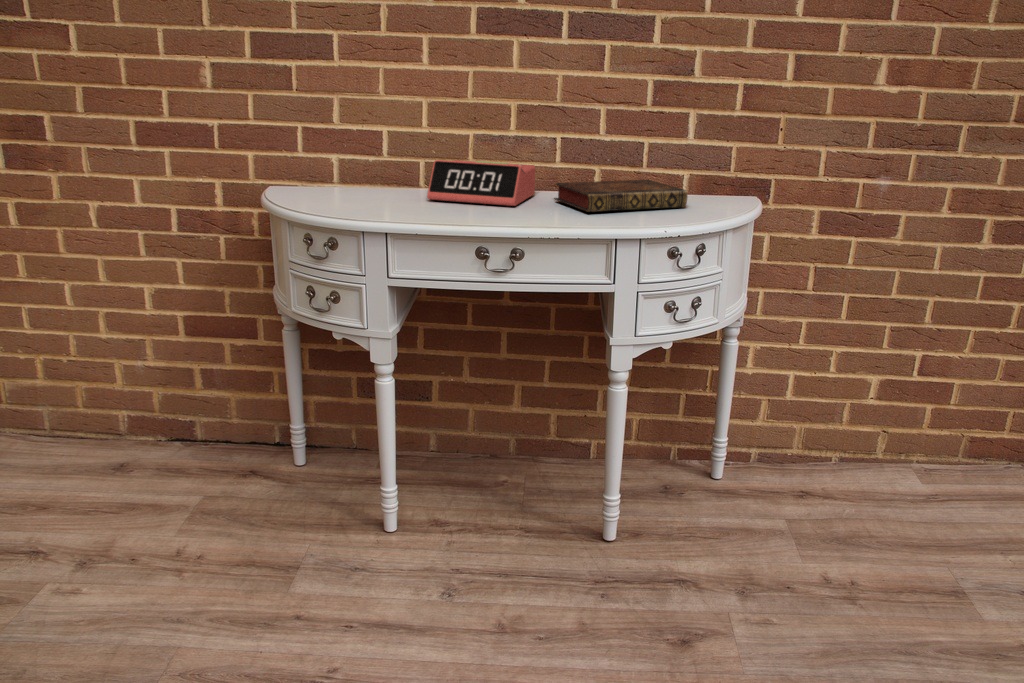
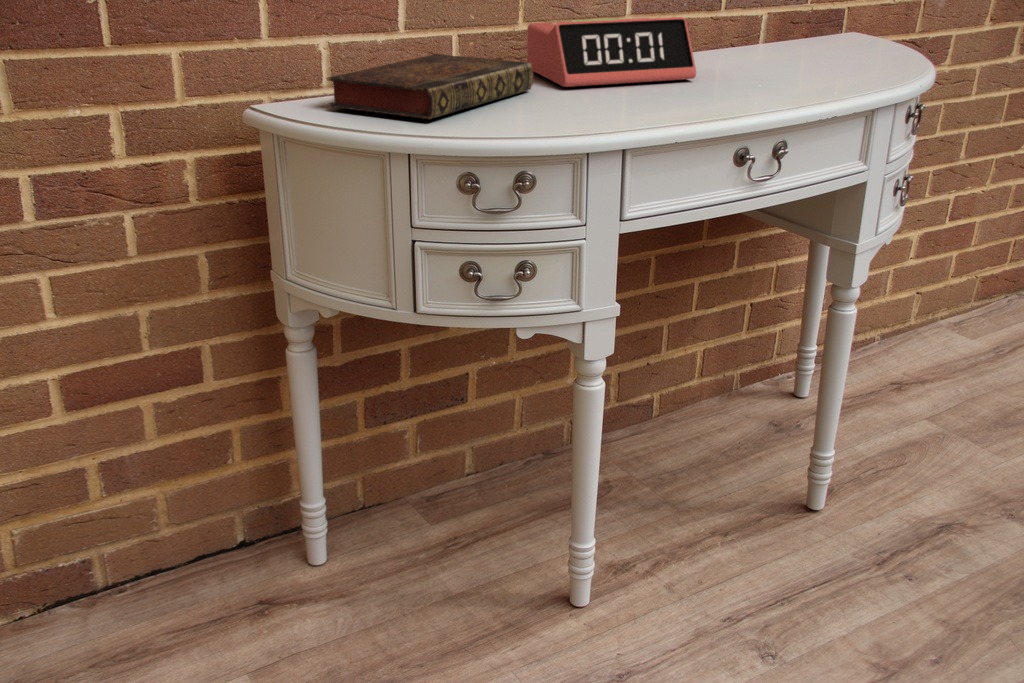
book: present [554,180,687,212] -> present [327,54,533,119]

